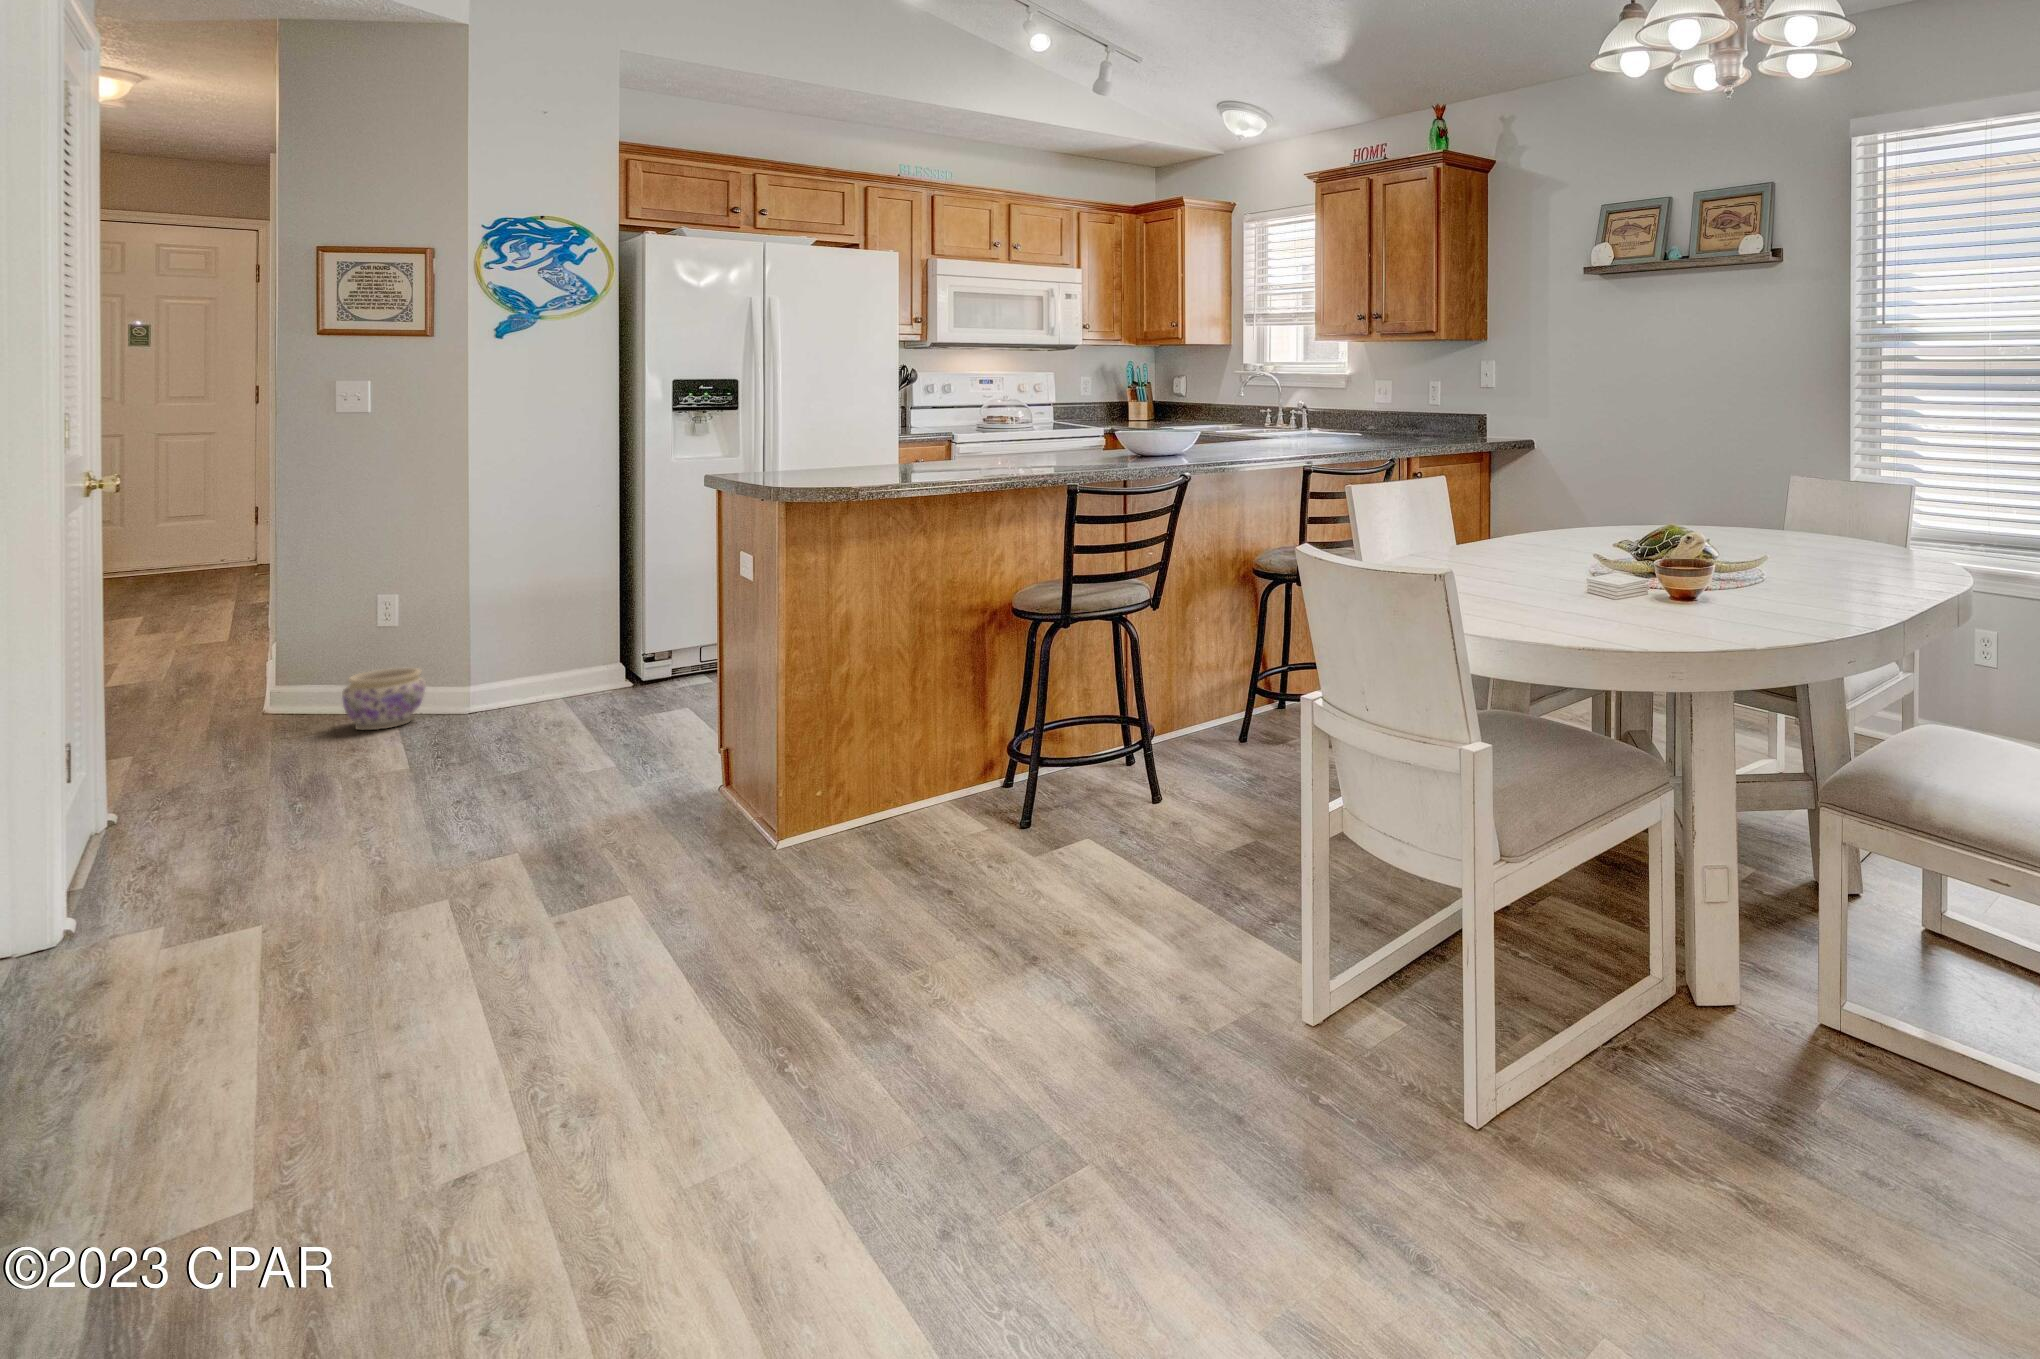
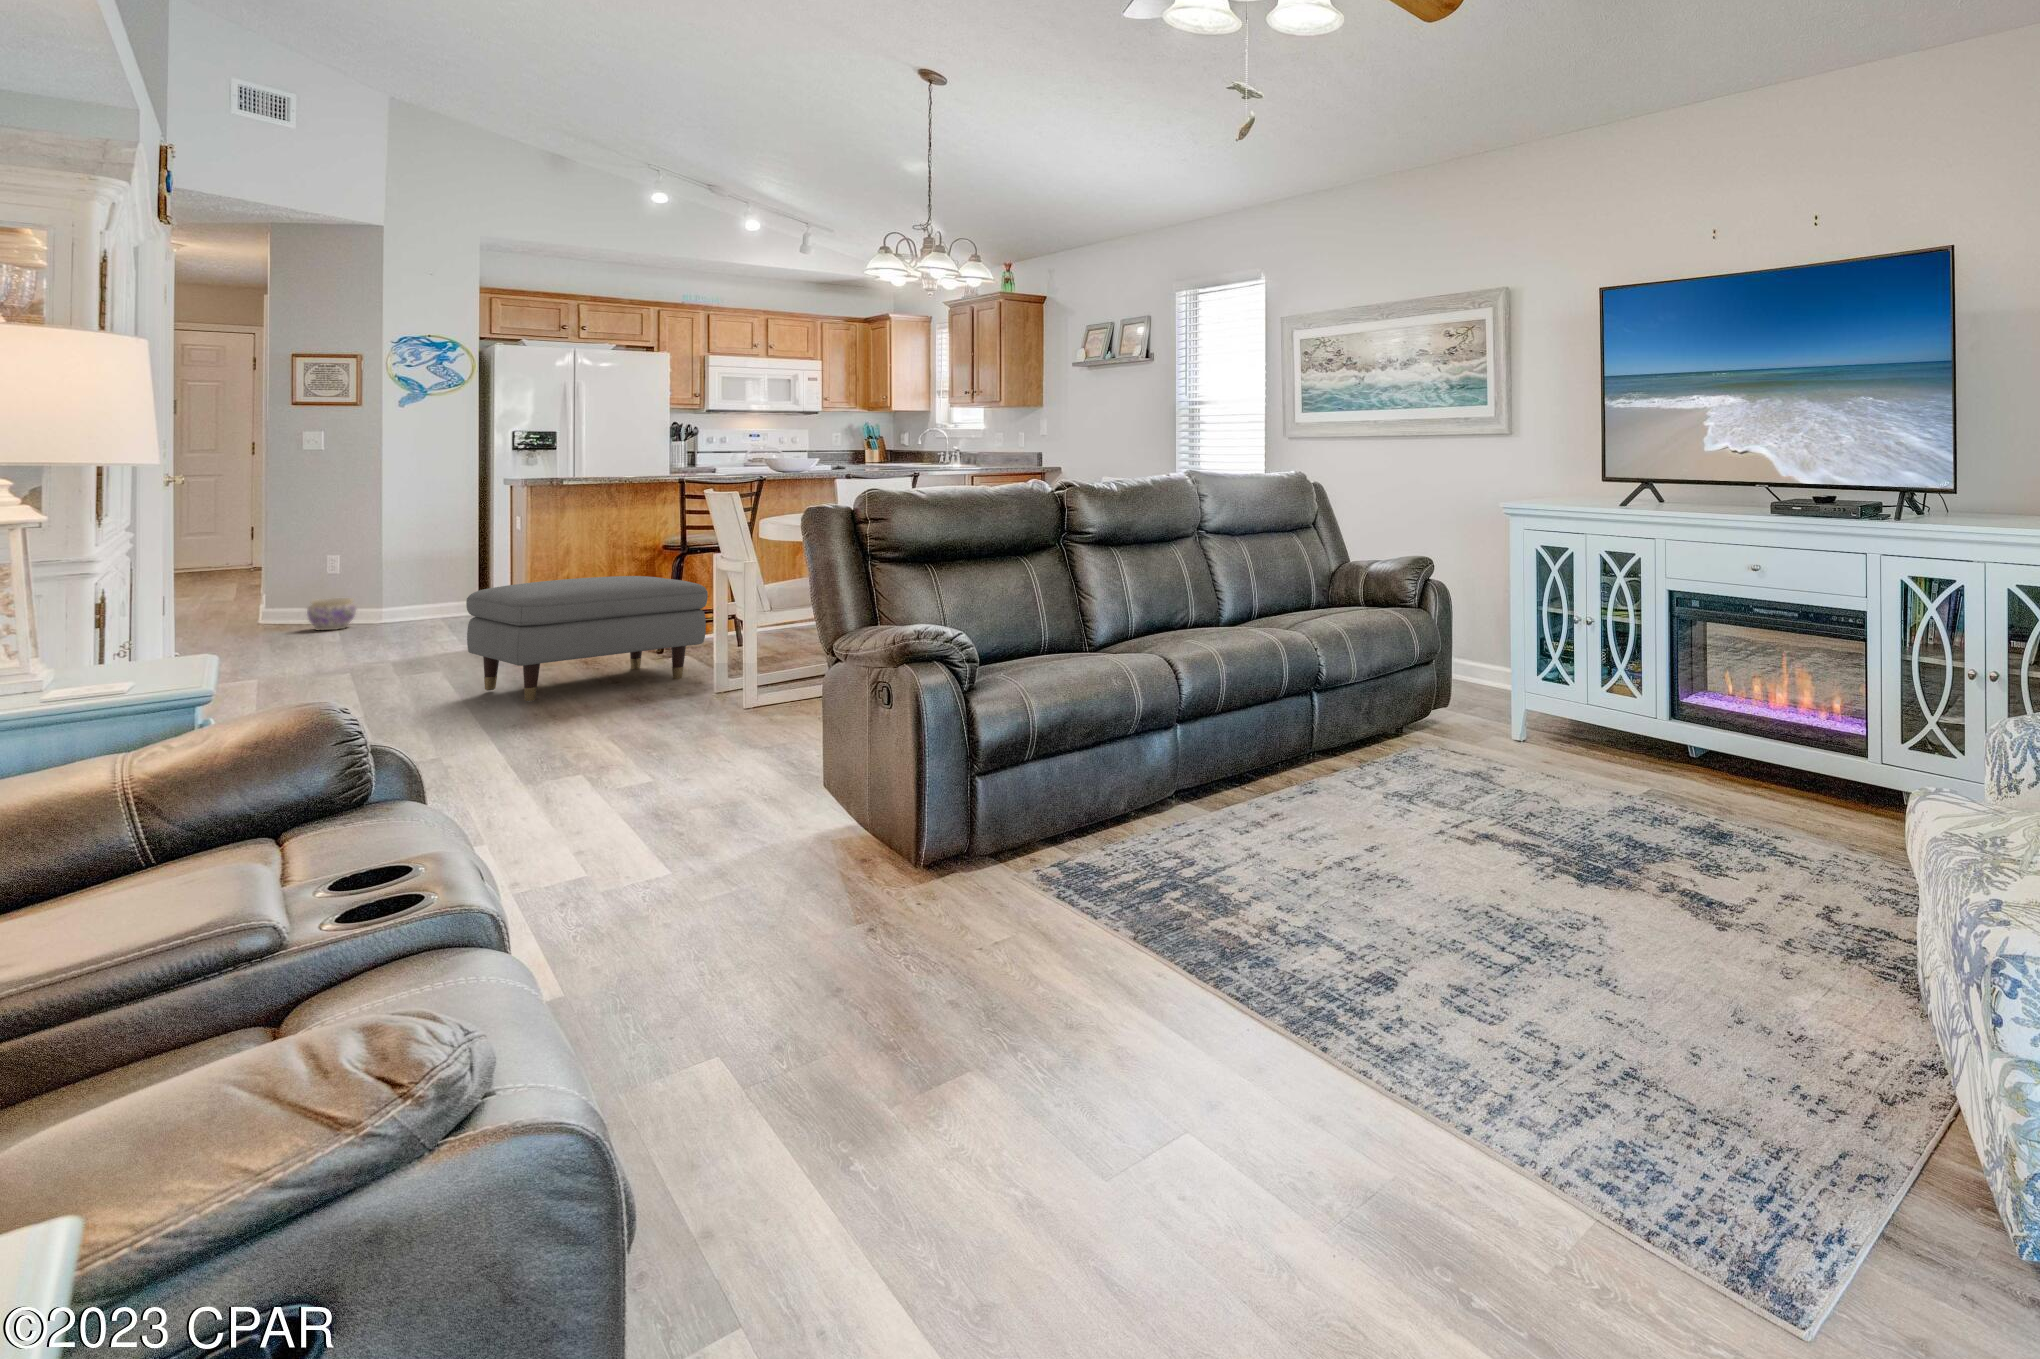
ottoman: none [674,697,1162,1077] -> present [466,576,708,702]

